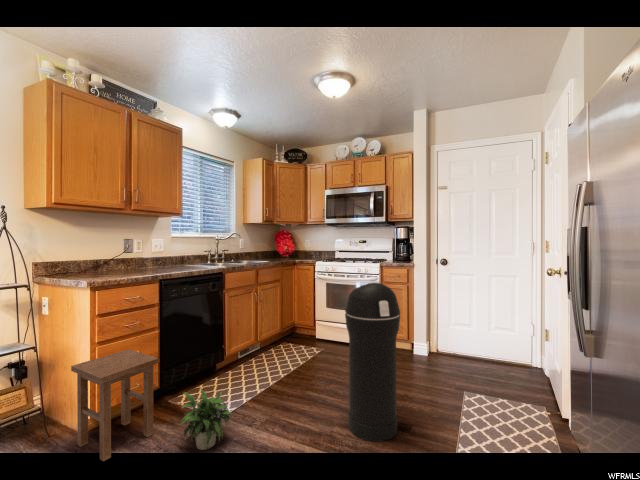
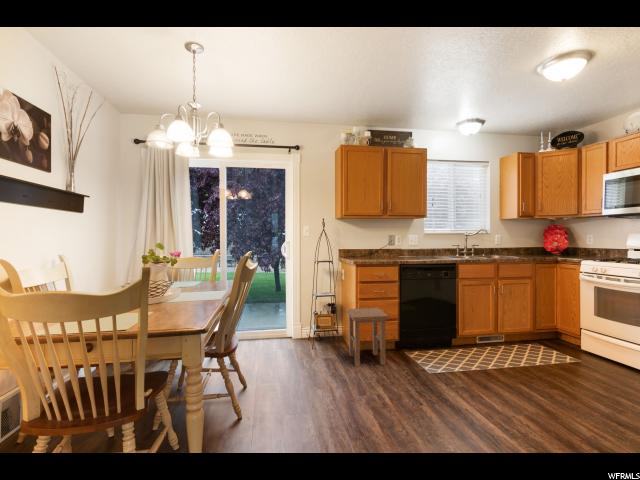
trash can: present [345,283,400,442] -> none [532,283,605,452]
potted plant: present [180,389,231,450] -> none [391,342,429,385]

